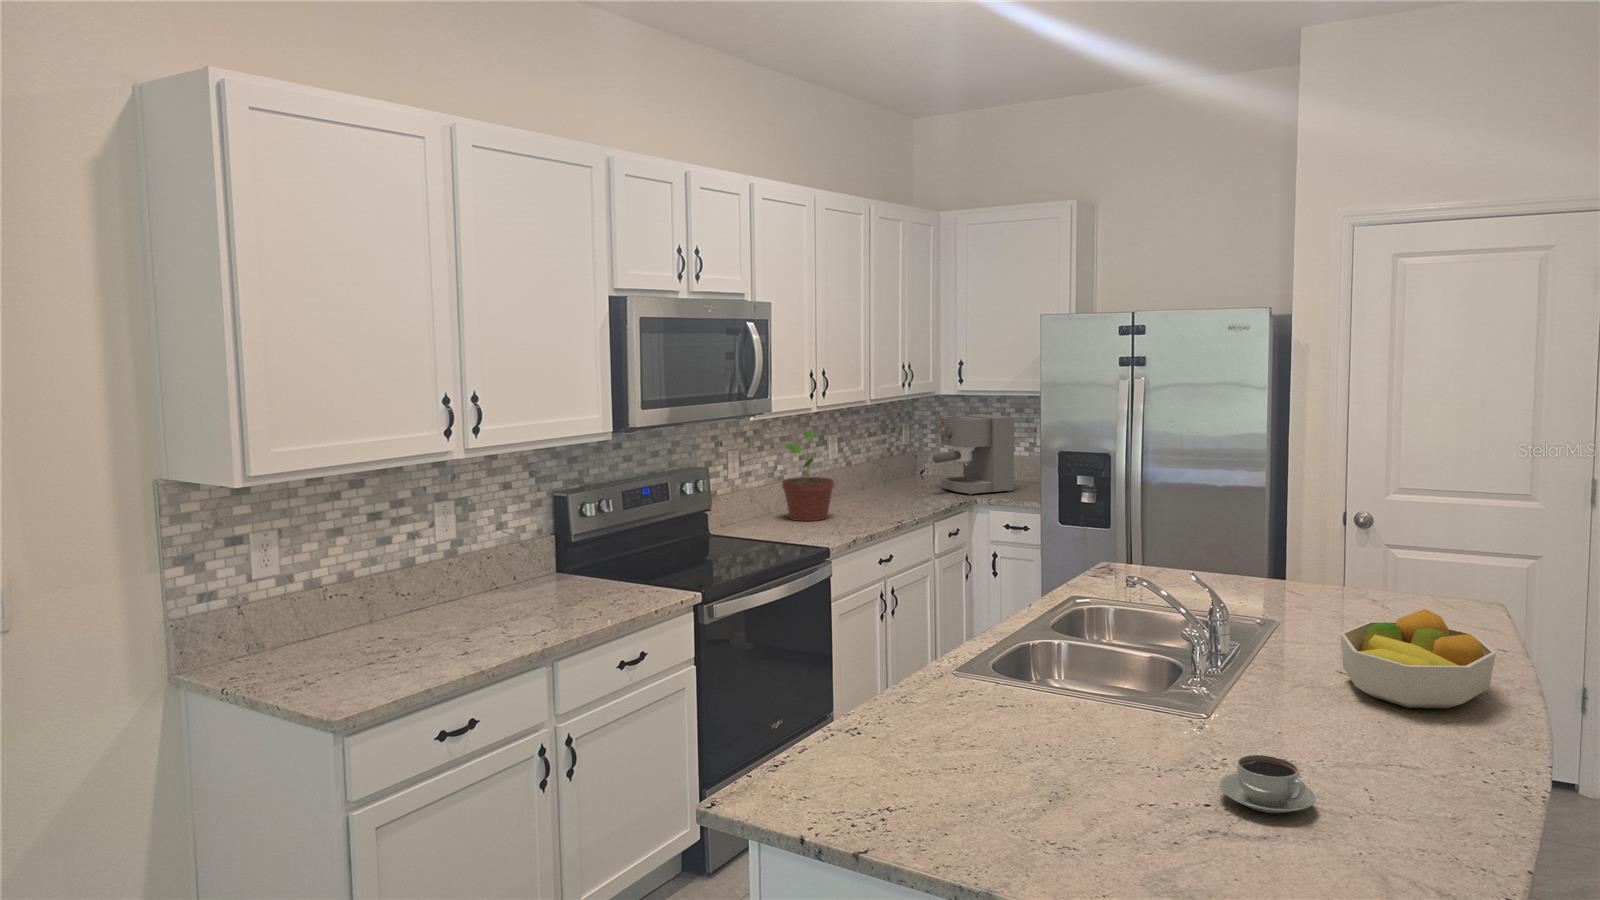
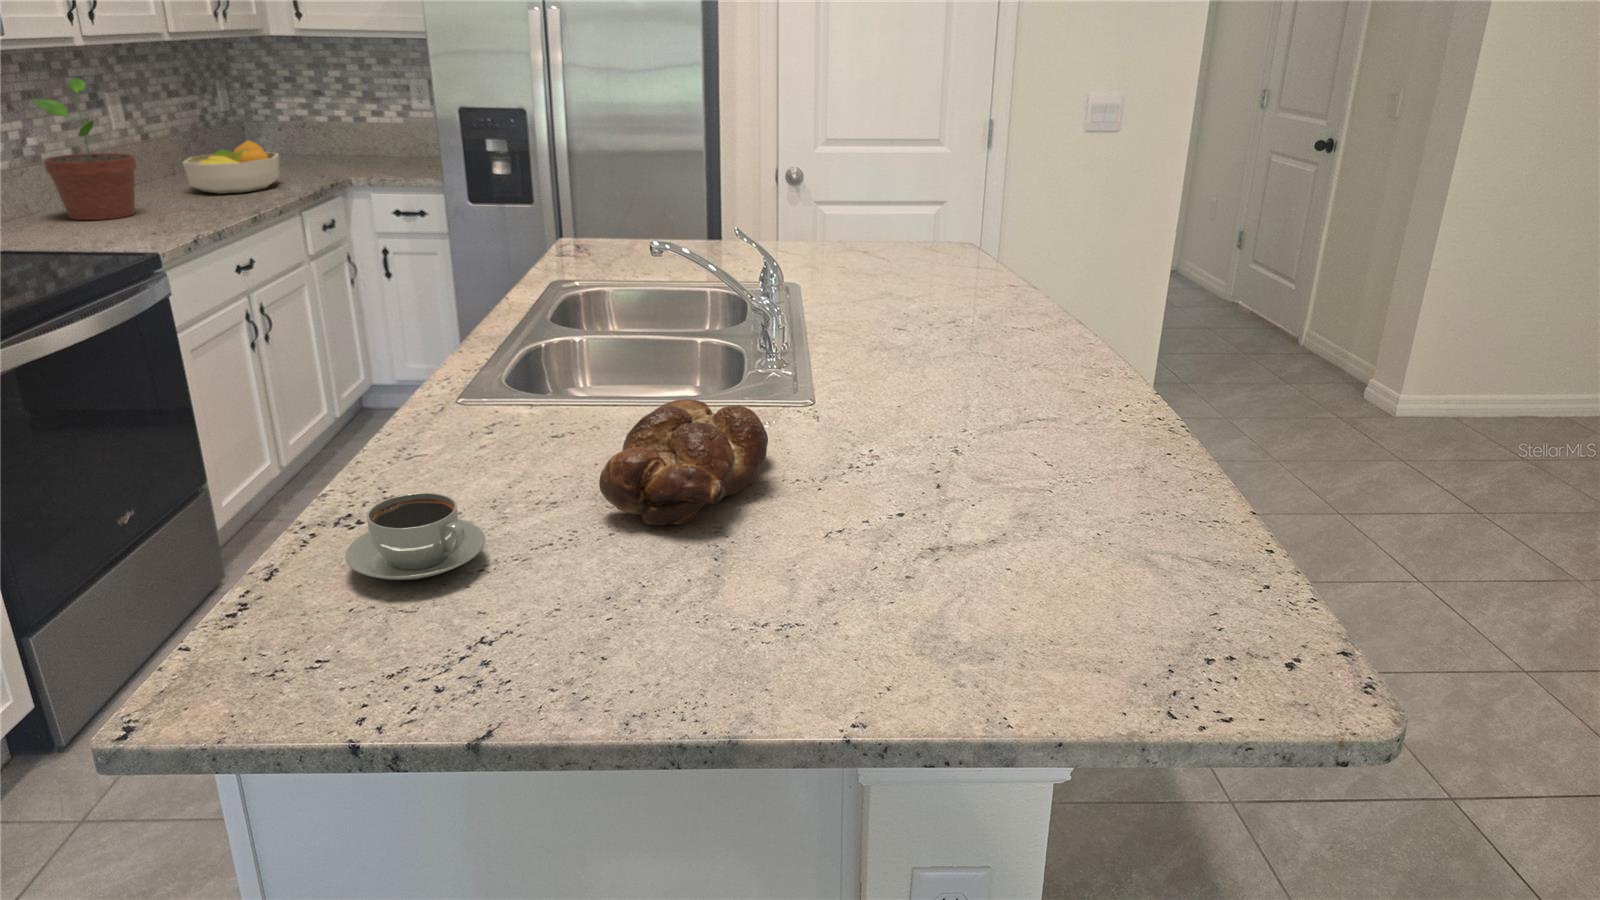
coffee maker: present [933,414,1014,495] -> none [277,64,394,174]
fruit bowl: present [1340,609,1496,708] -> present [183,140,280,194]
bread loaf: none [997,694,1137,775] -> present [599,399,768,525]
coffee cup: present [1219,755,1316,813] -> present [345,493,486,580]

